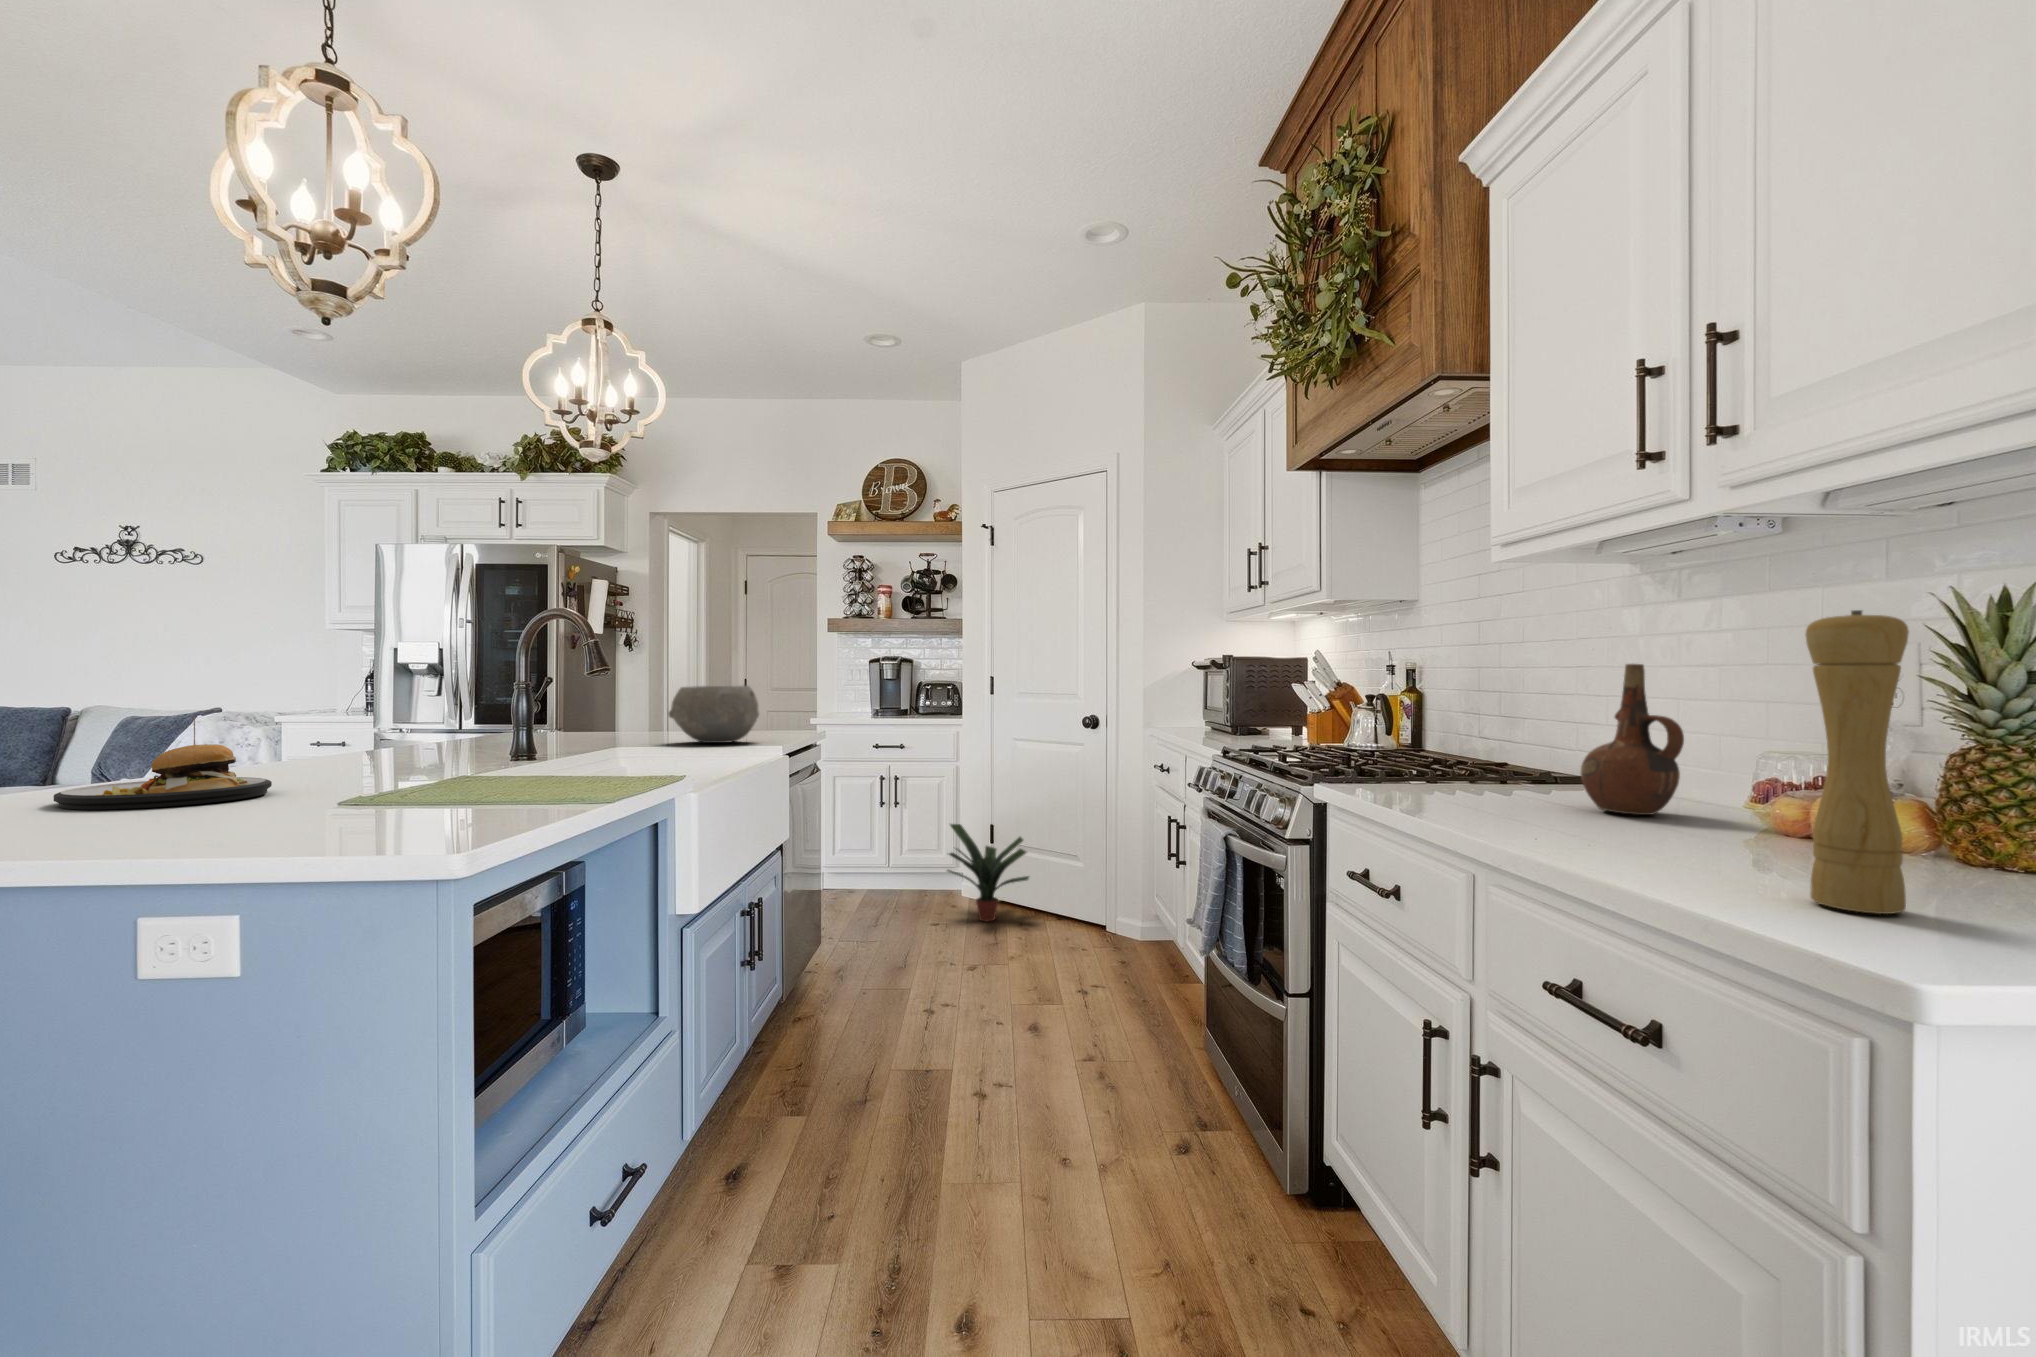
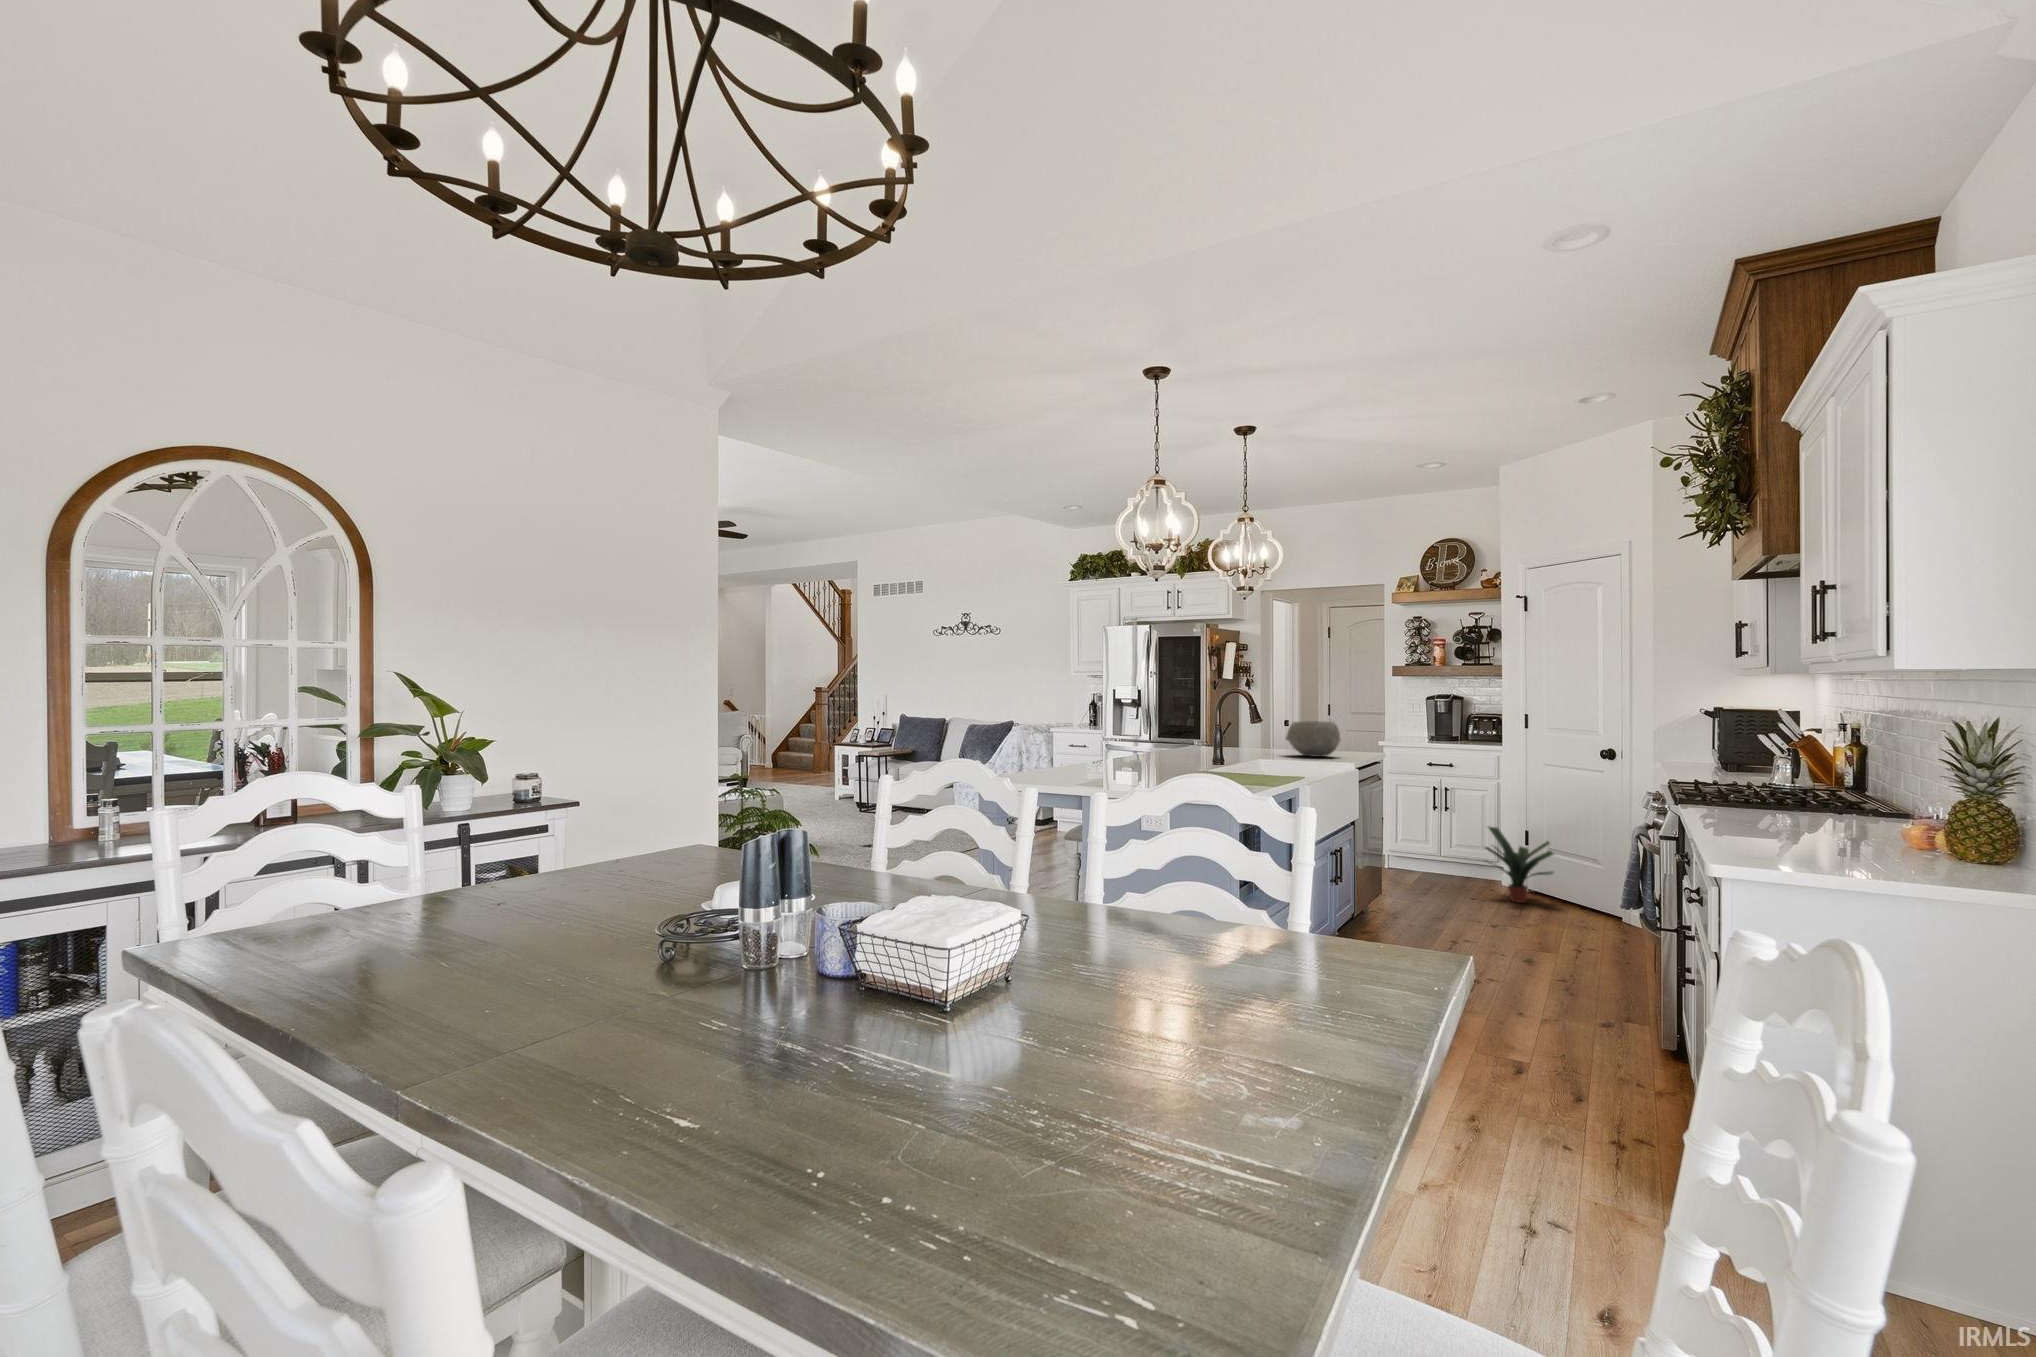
pepper mill: present [1805,610,1909,914] -> none [1766,729,1804,846]
ceramic pitcher: present [1581,664,1684,815] -> none [1810,739,1871,823]
plate: present [54,717,272,810] -> none [1083,738,1144,771]

